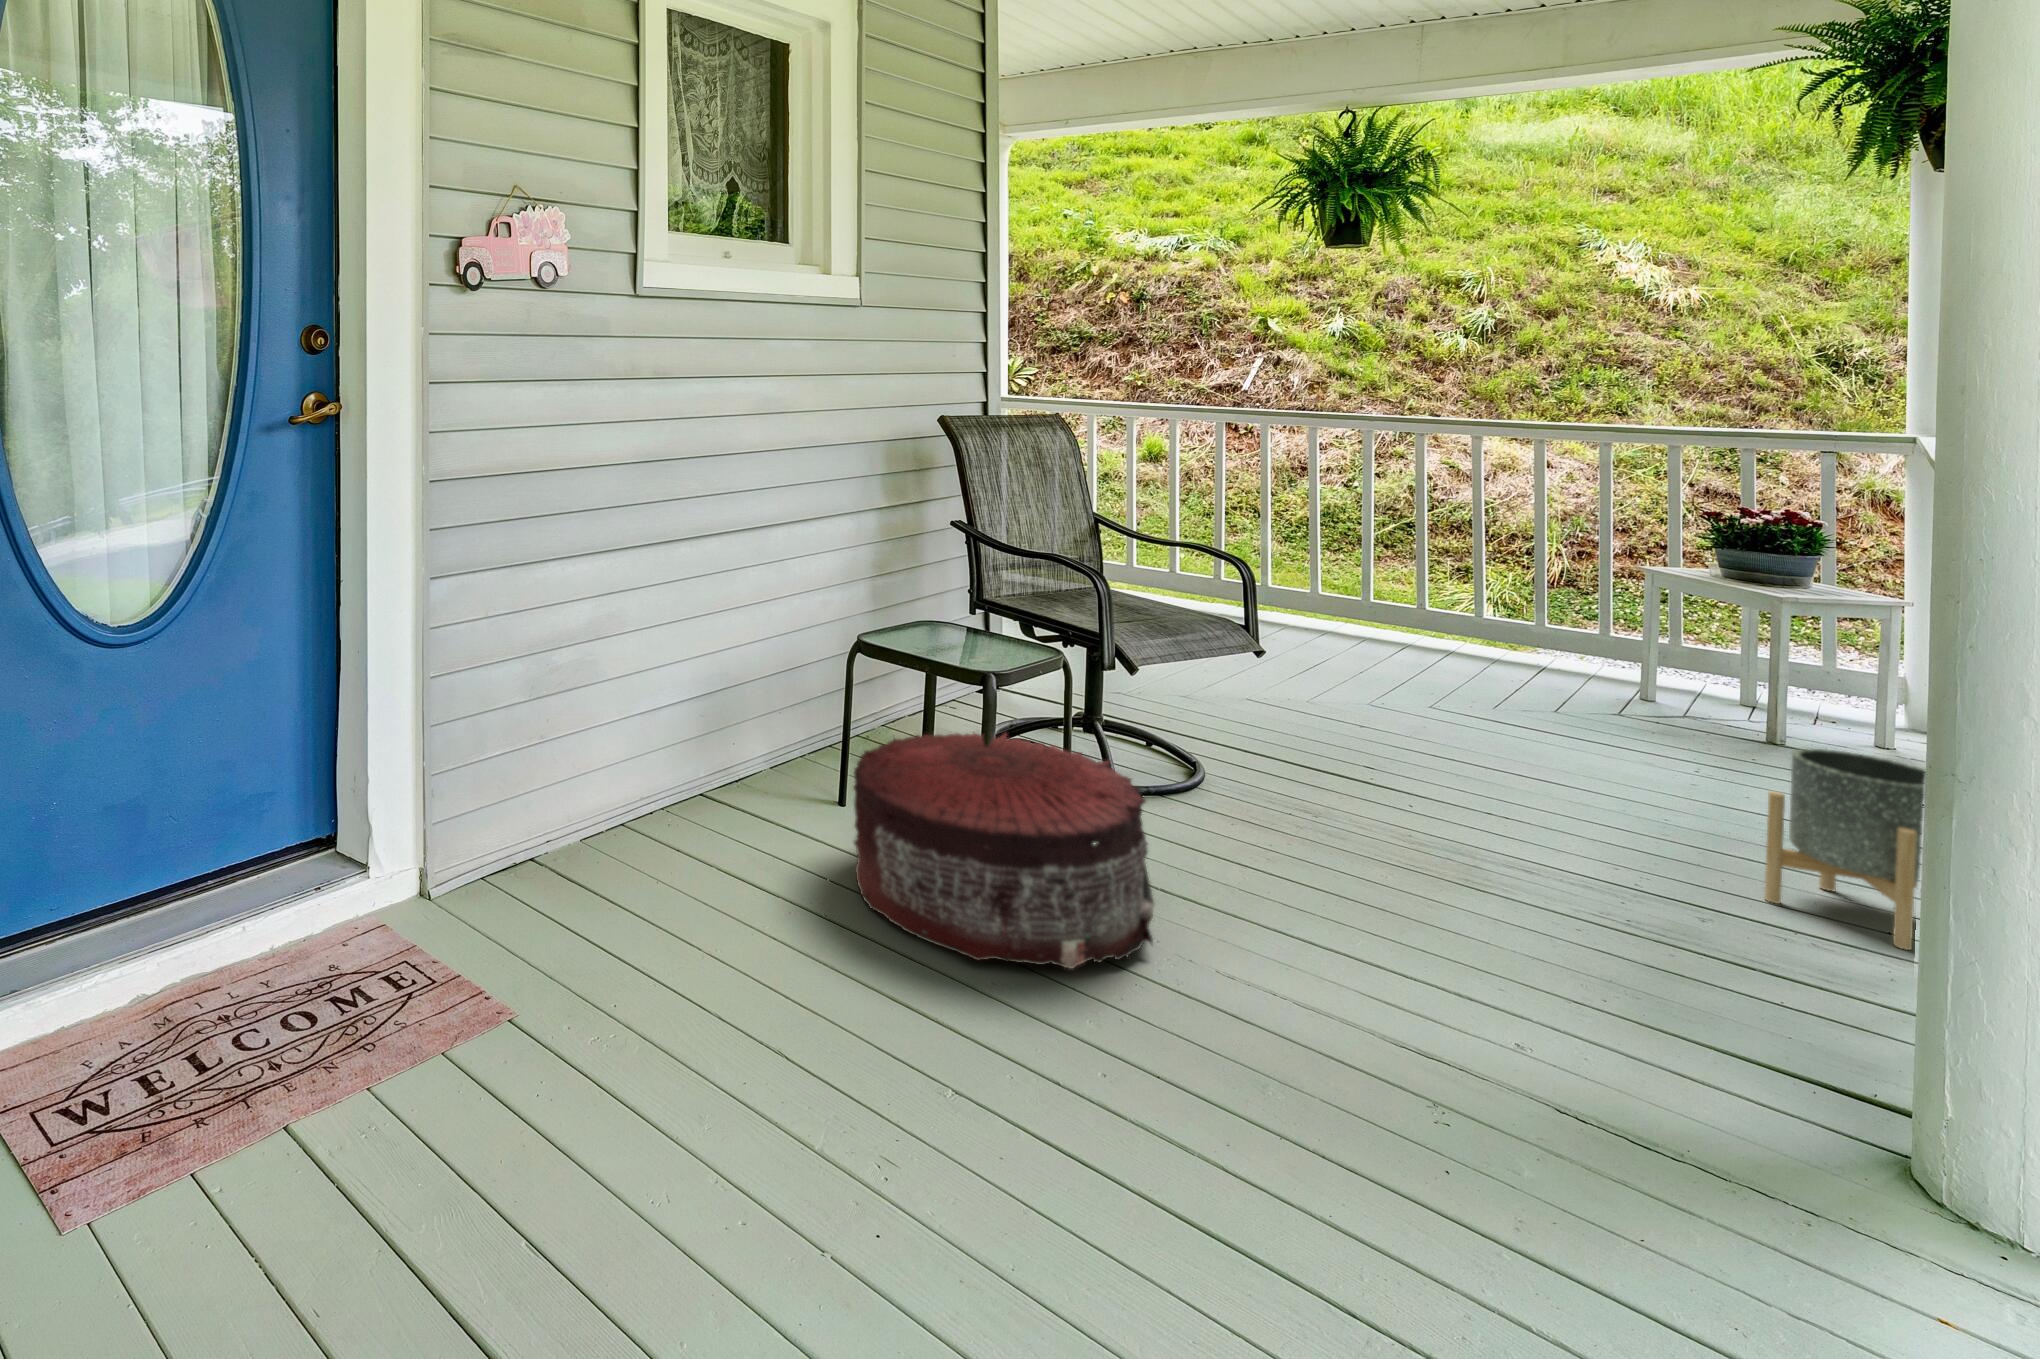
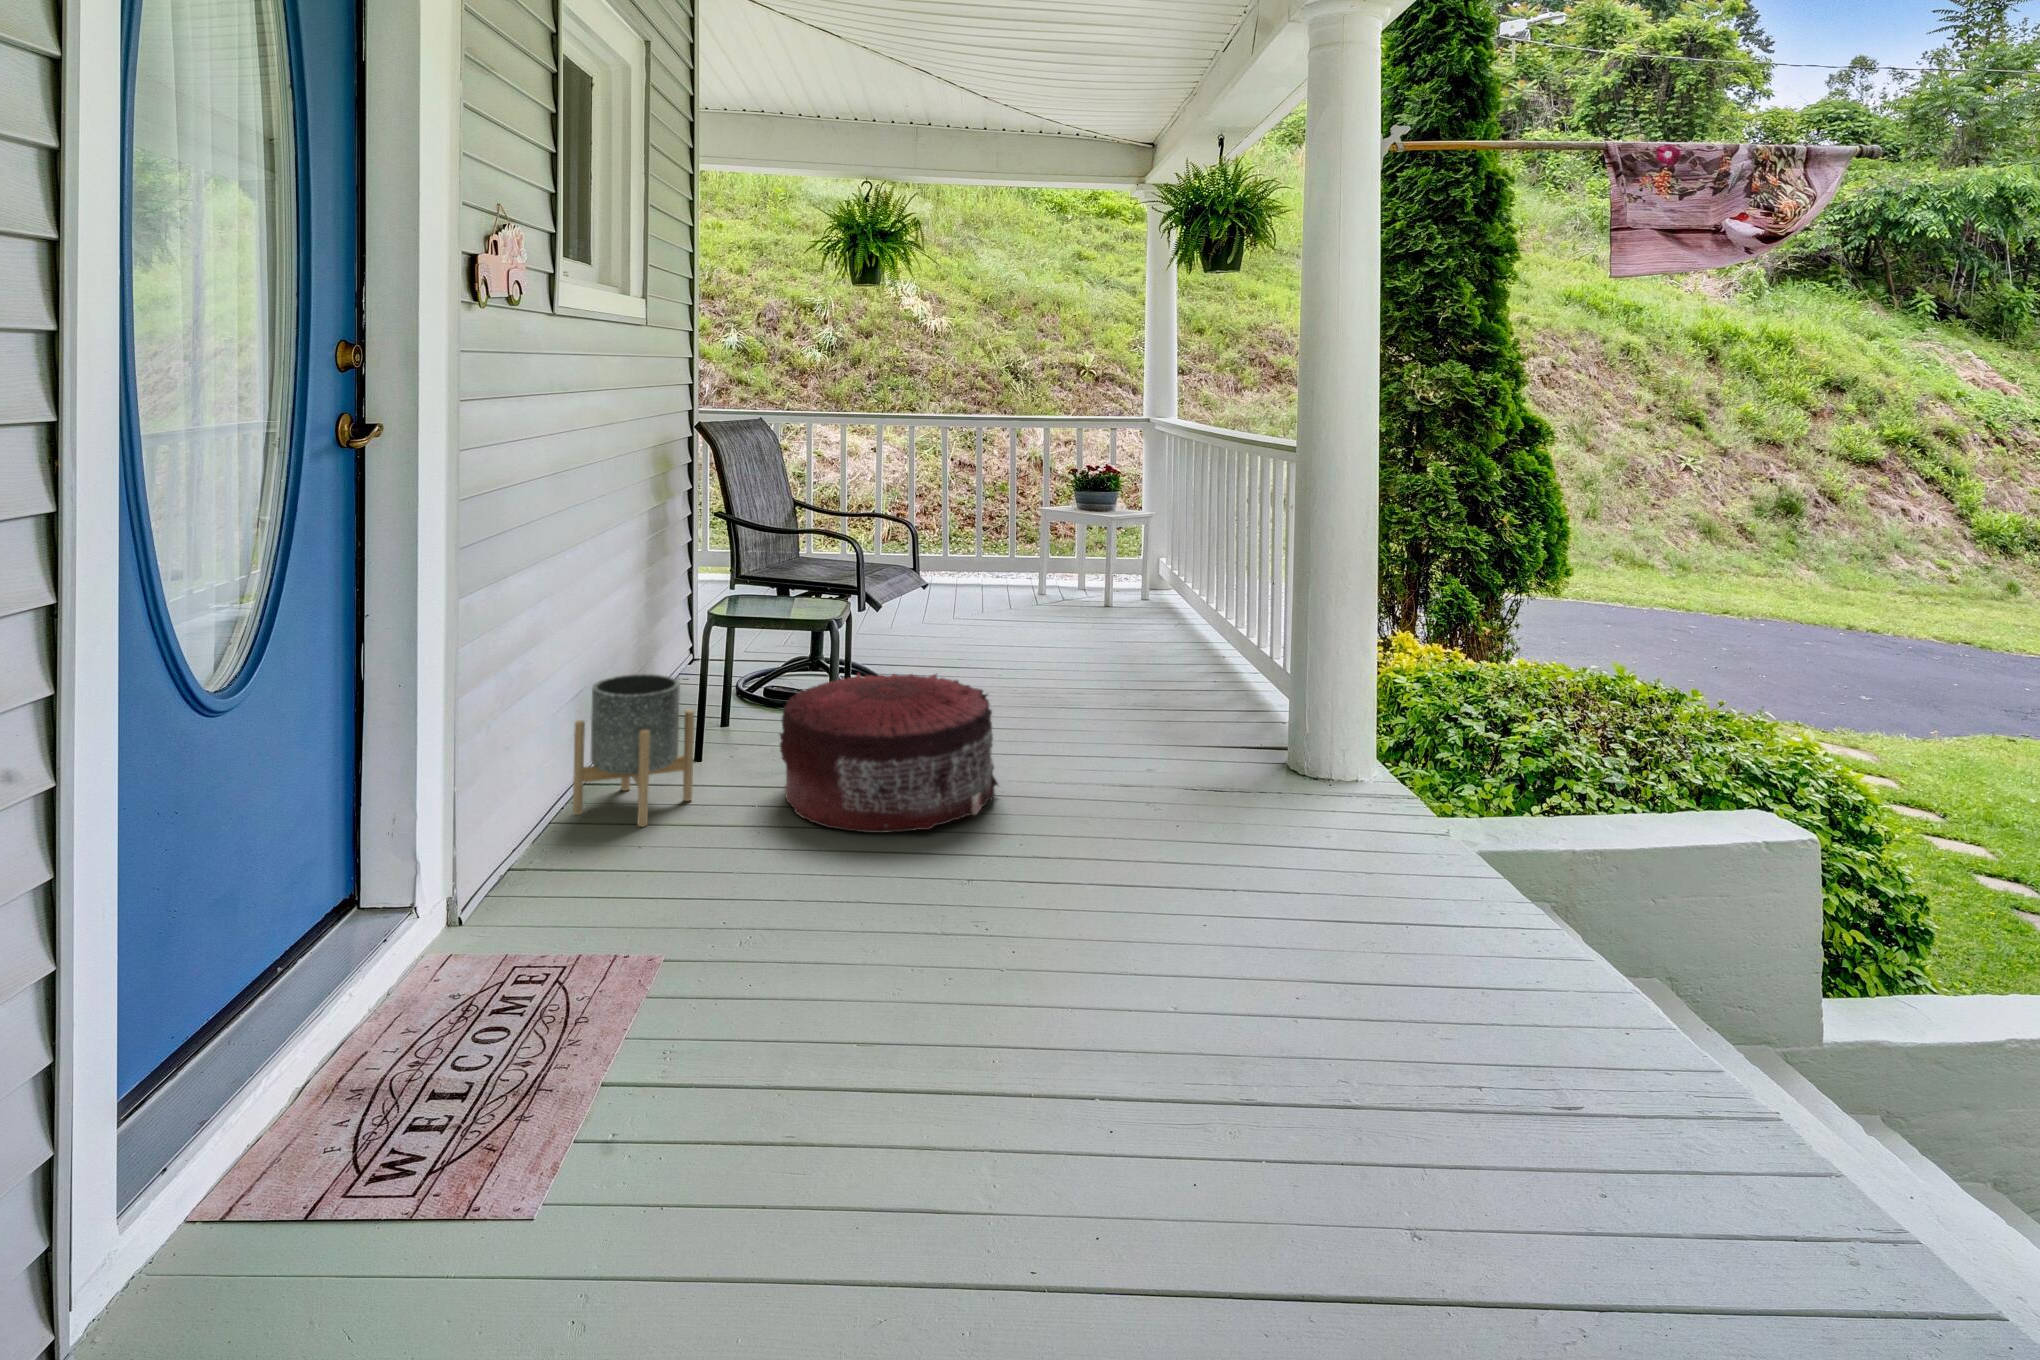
planter: present [1764,749,1925,950] -> present [573,674,694,827]

